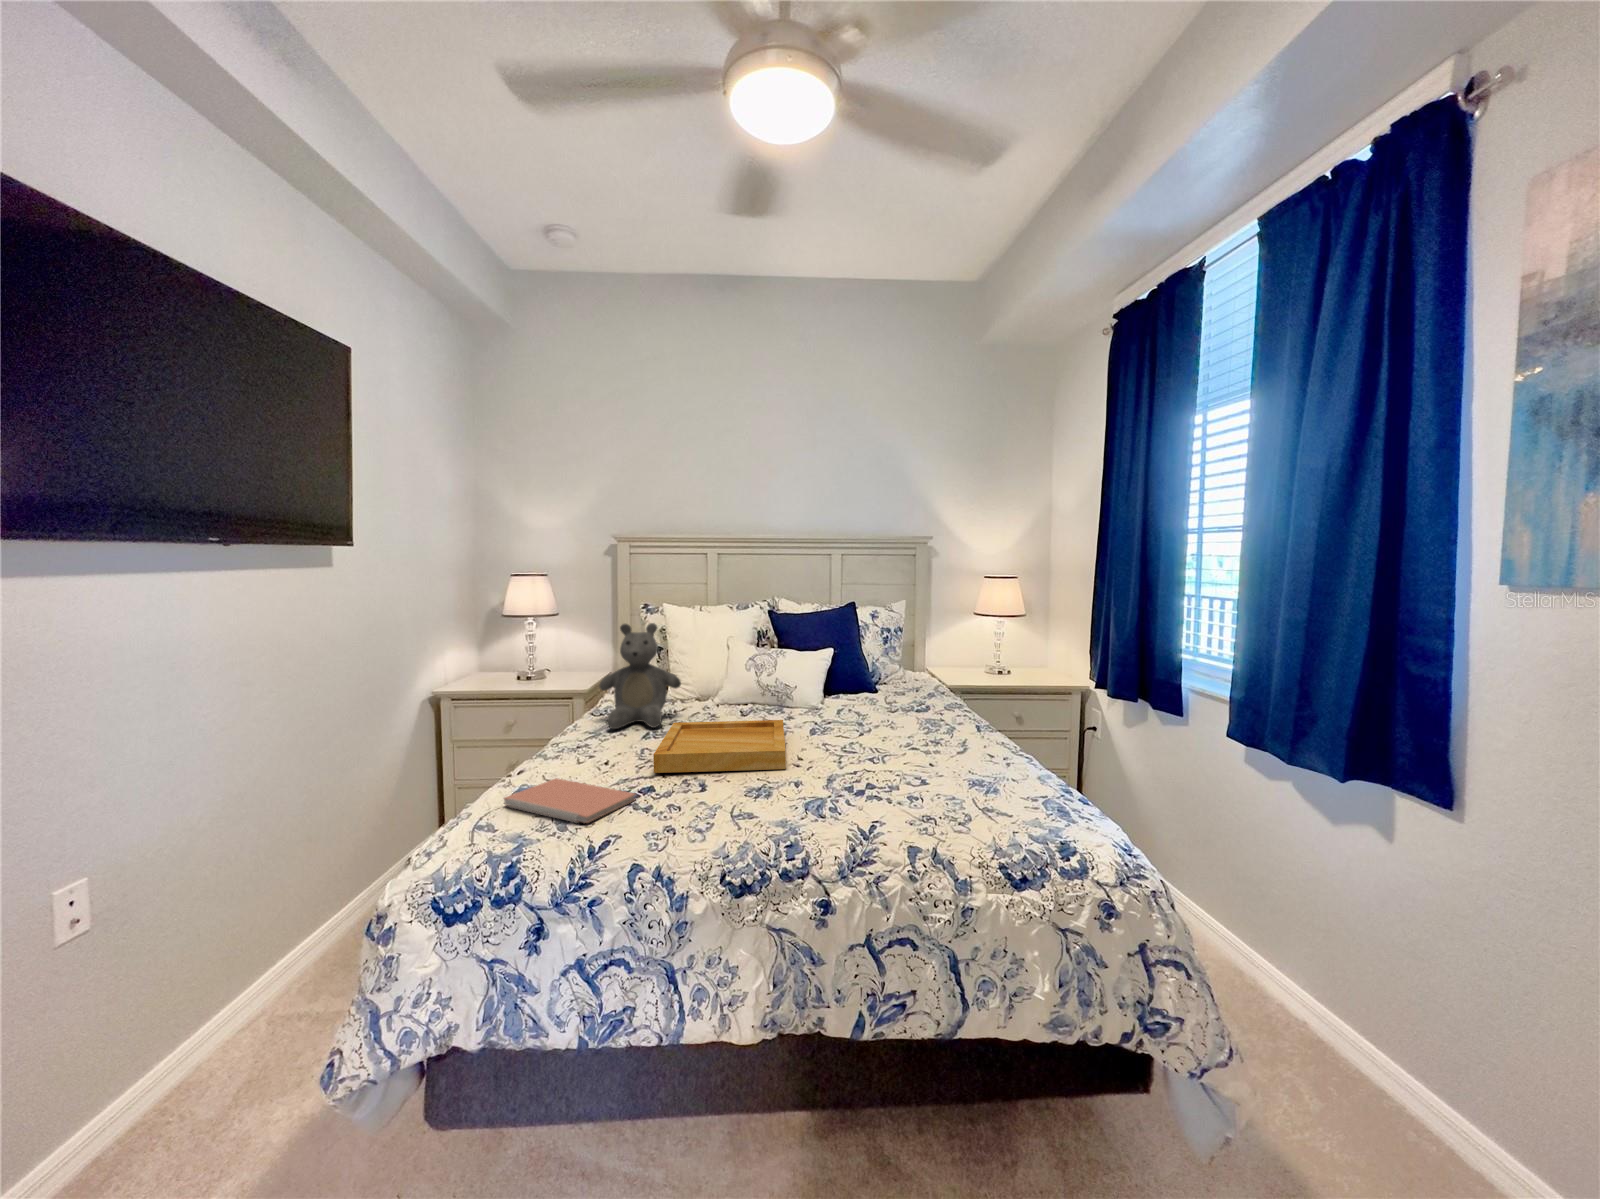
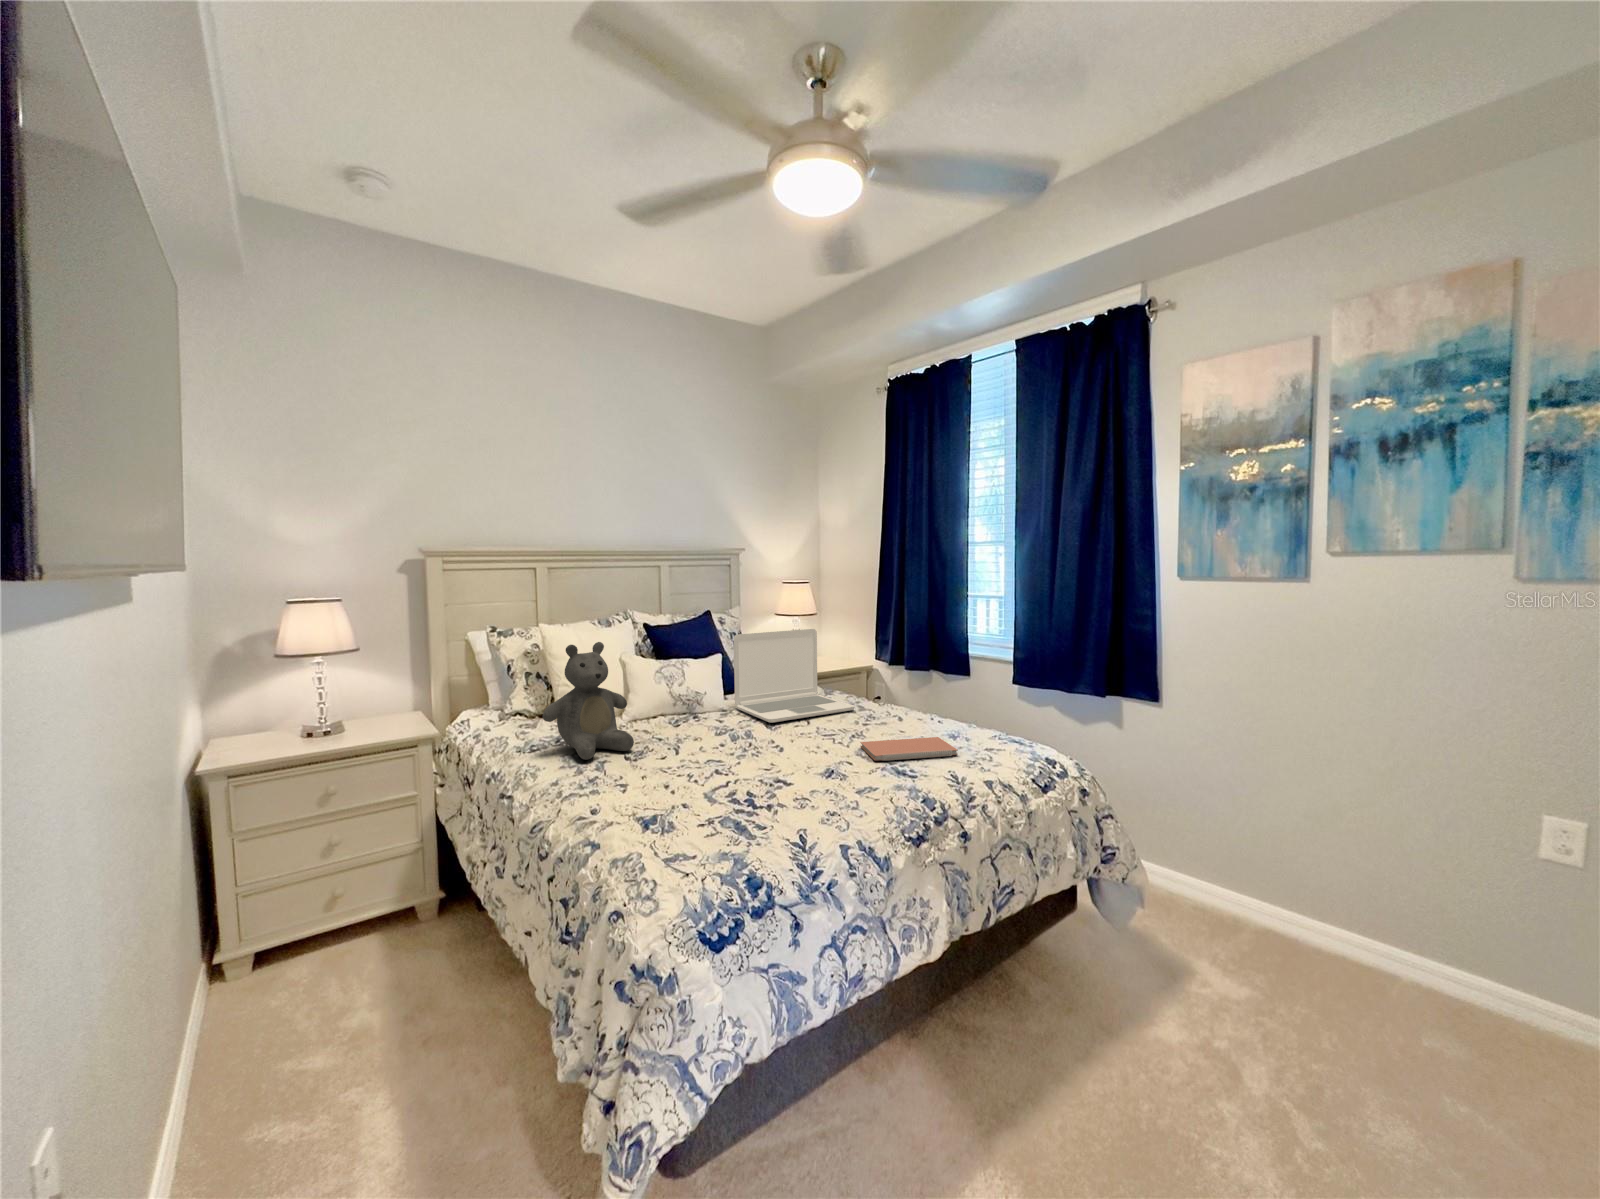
laptop: none [810,625,931,726] -> present [734,629,855,723]
tray: present [653,720,786,773] -> none [669,721,825,782]
notebook: present [504,778,635,823] -> present [861,737,958,761]

